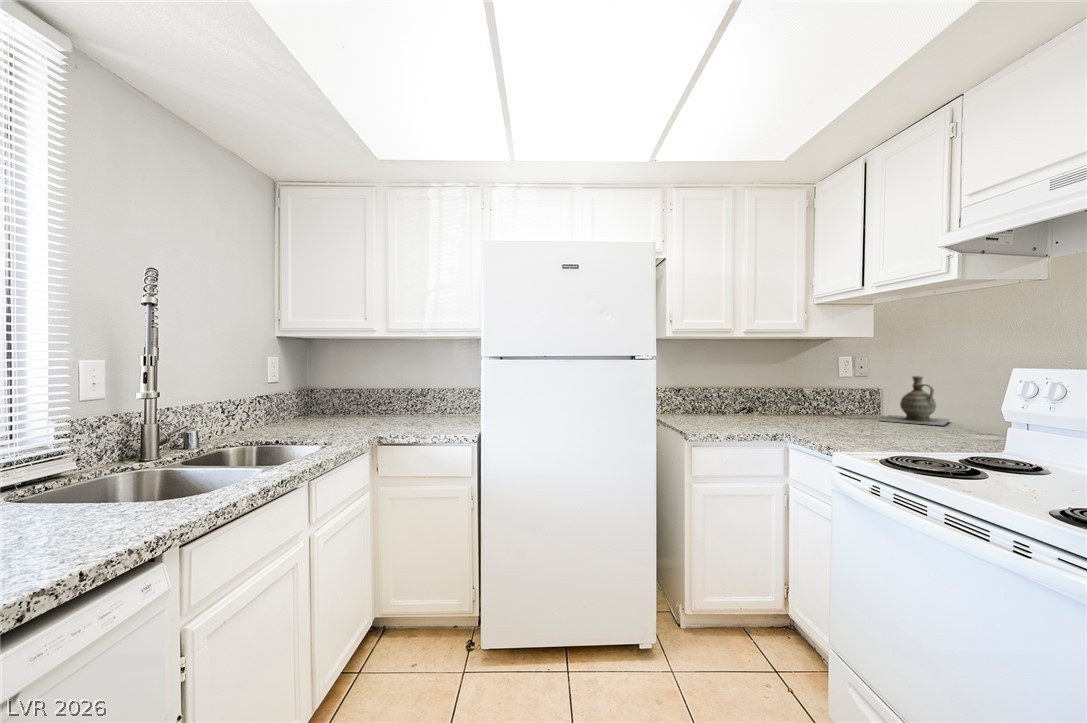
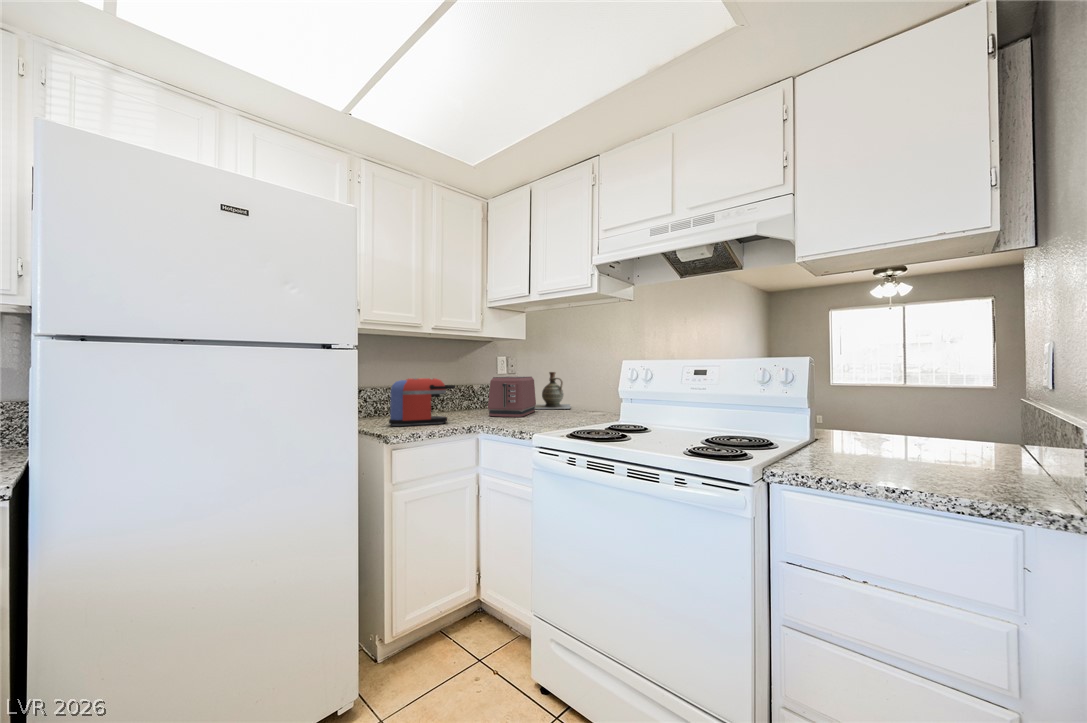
toaster: none [811,381,884,429] -> present [488,376,536,417]
coffee maker: none [698,382,766,427] -> present [389,378,455,426]

